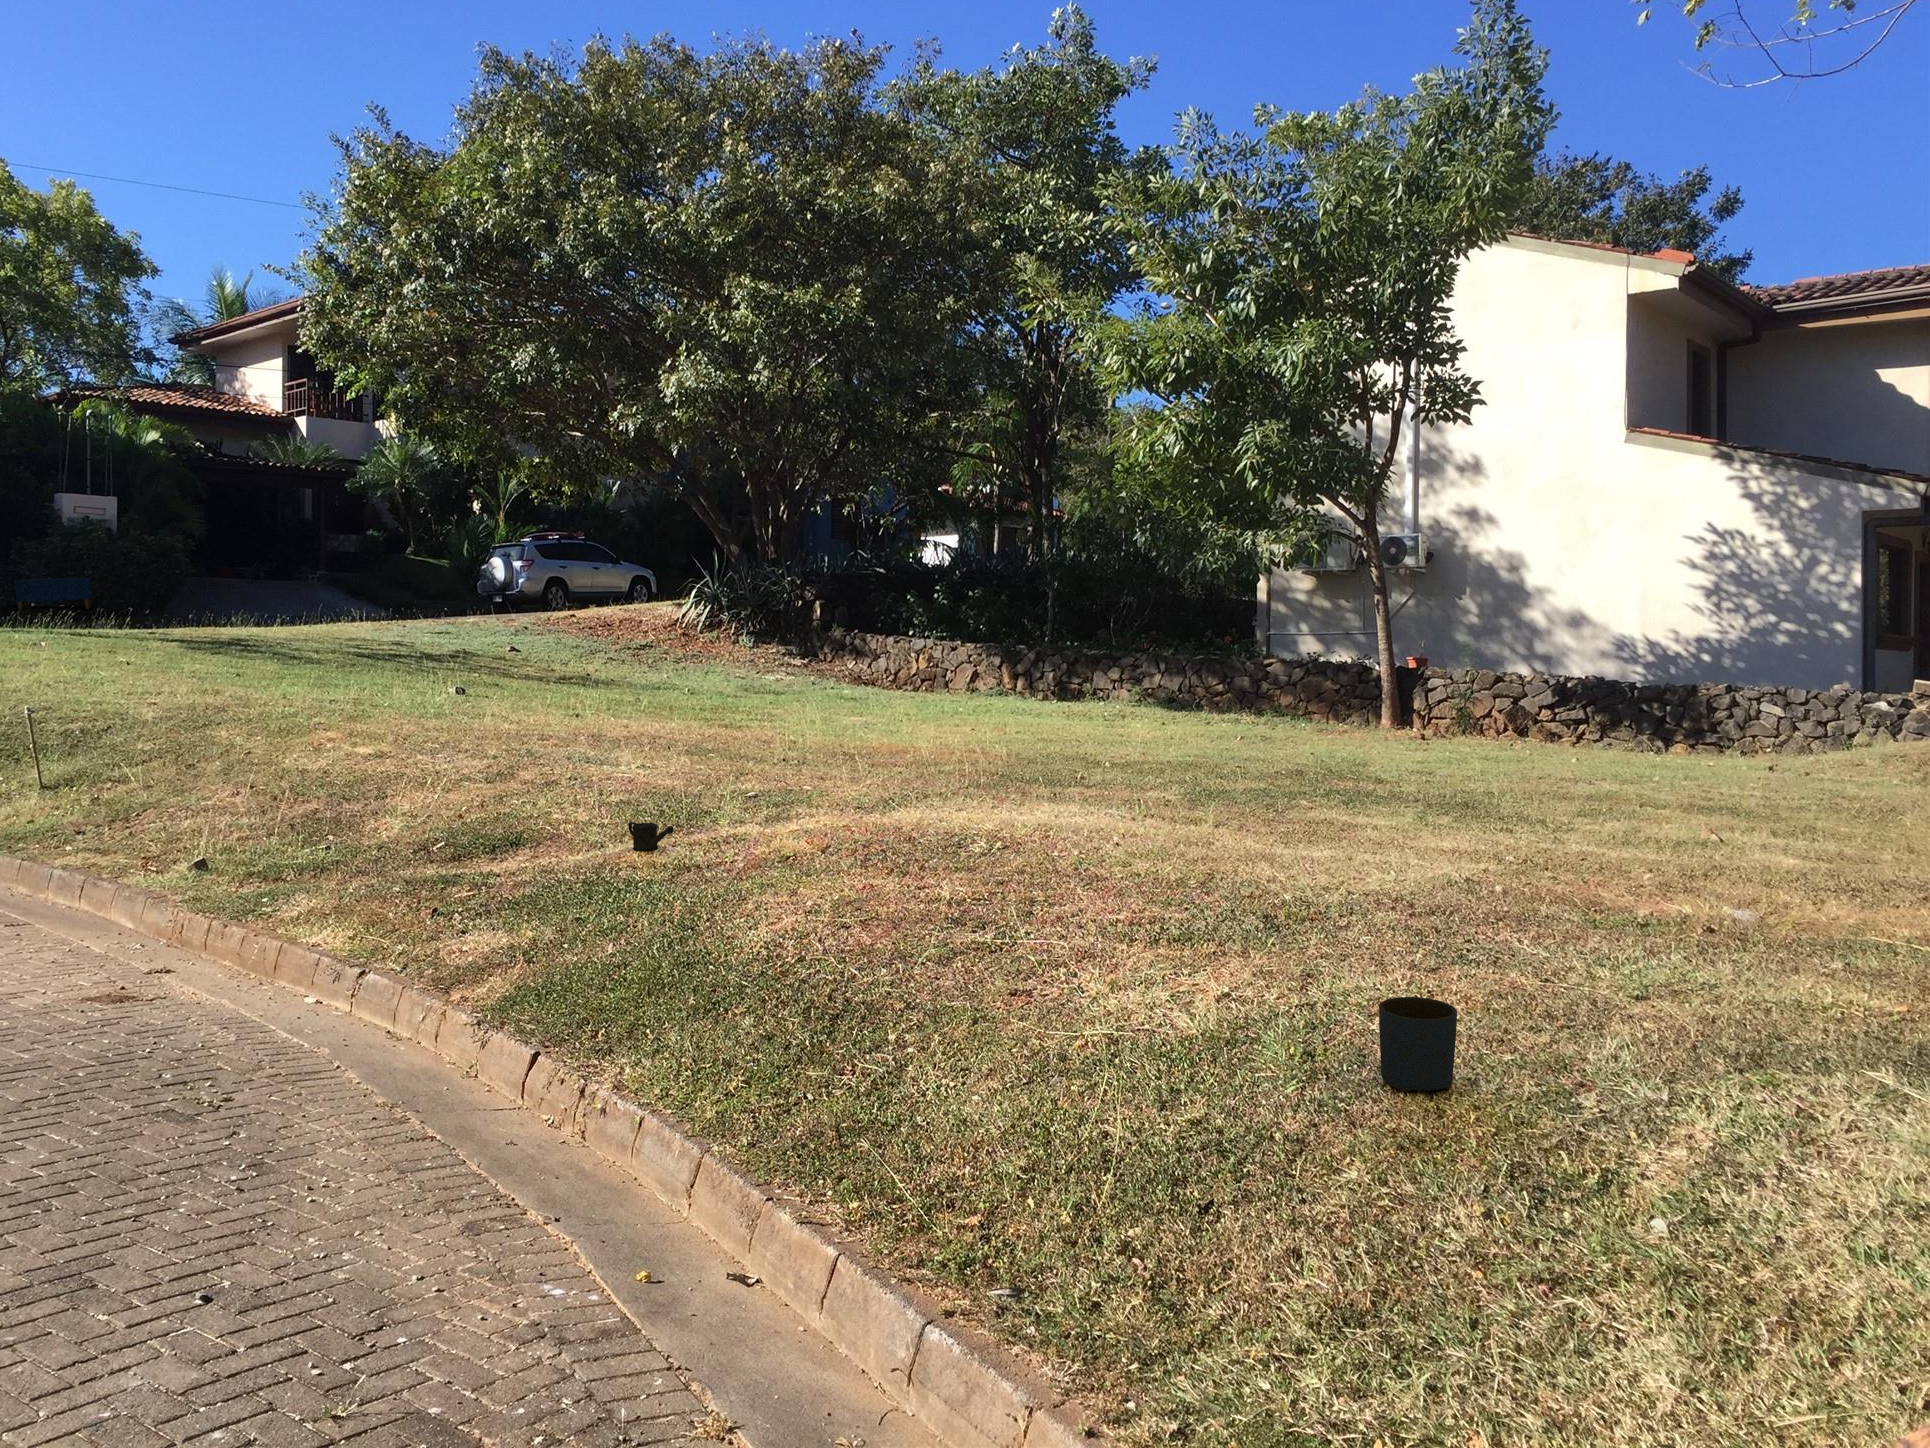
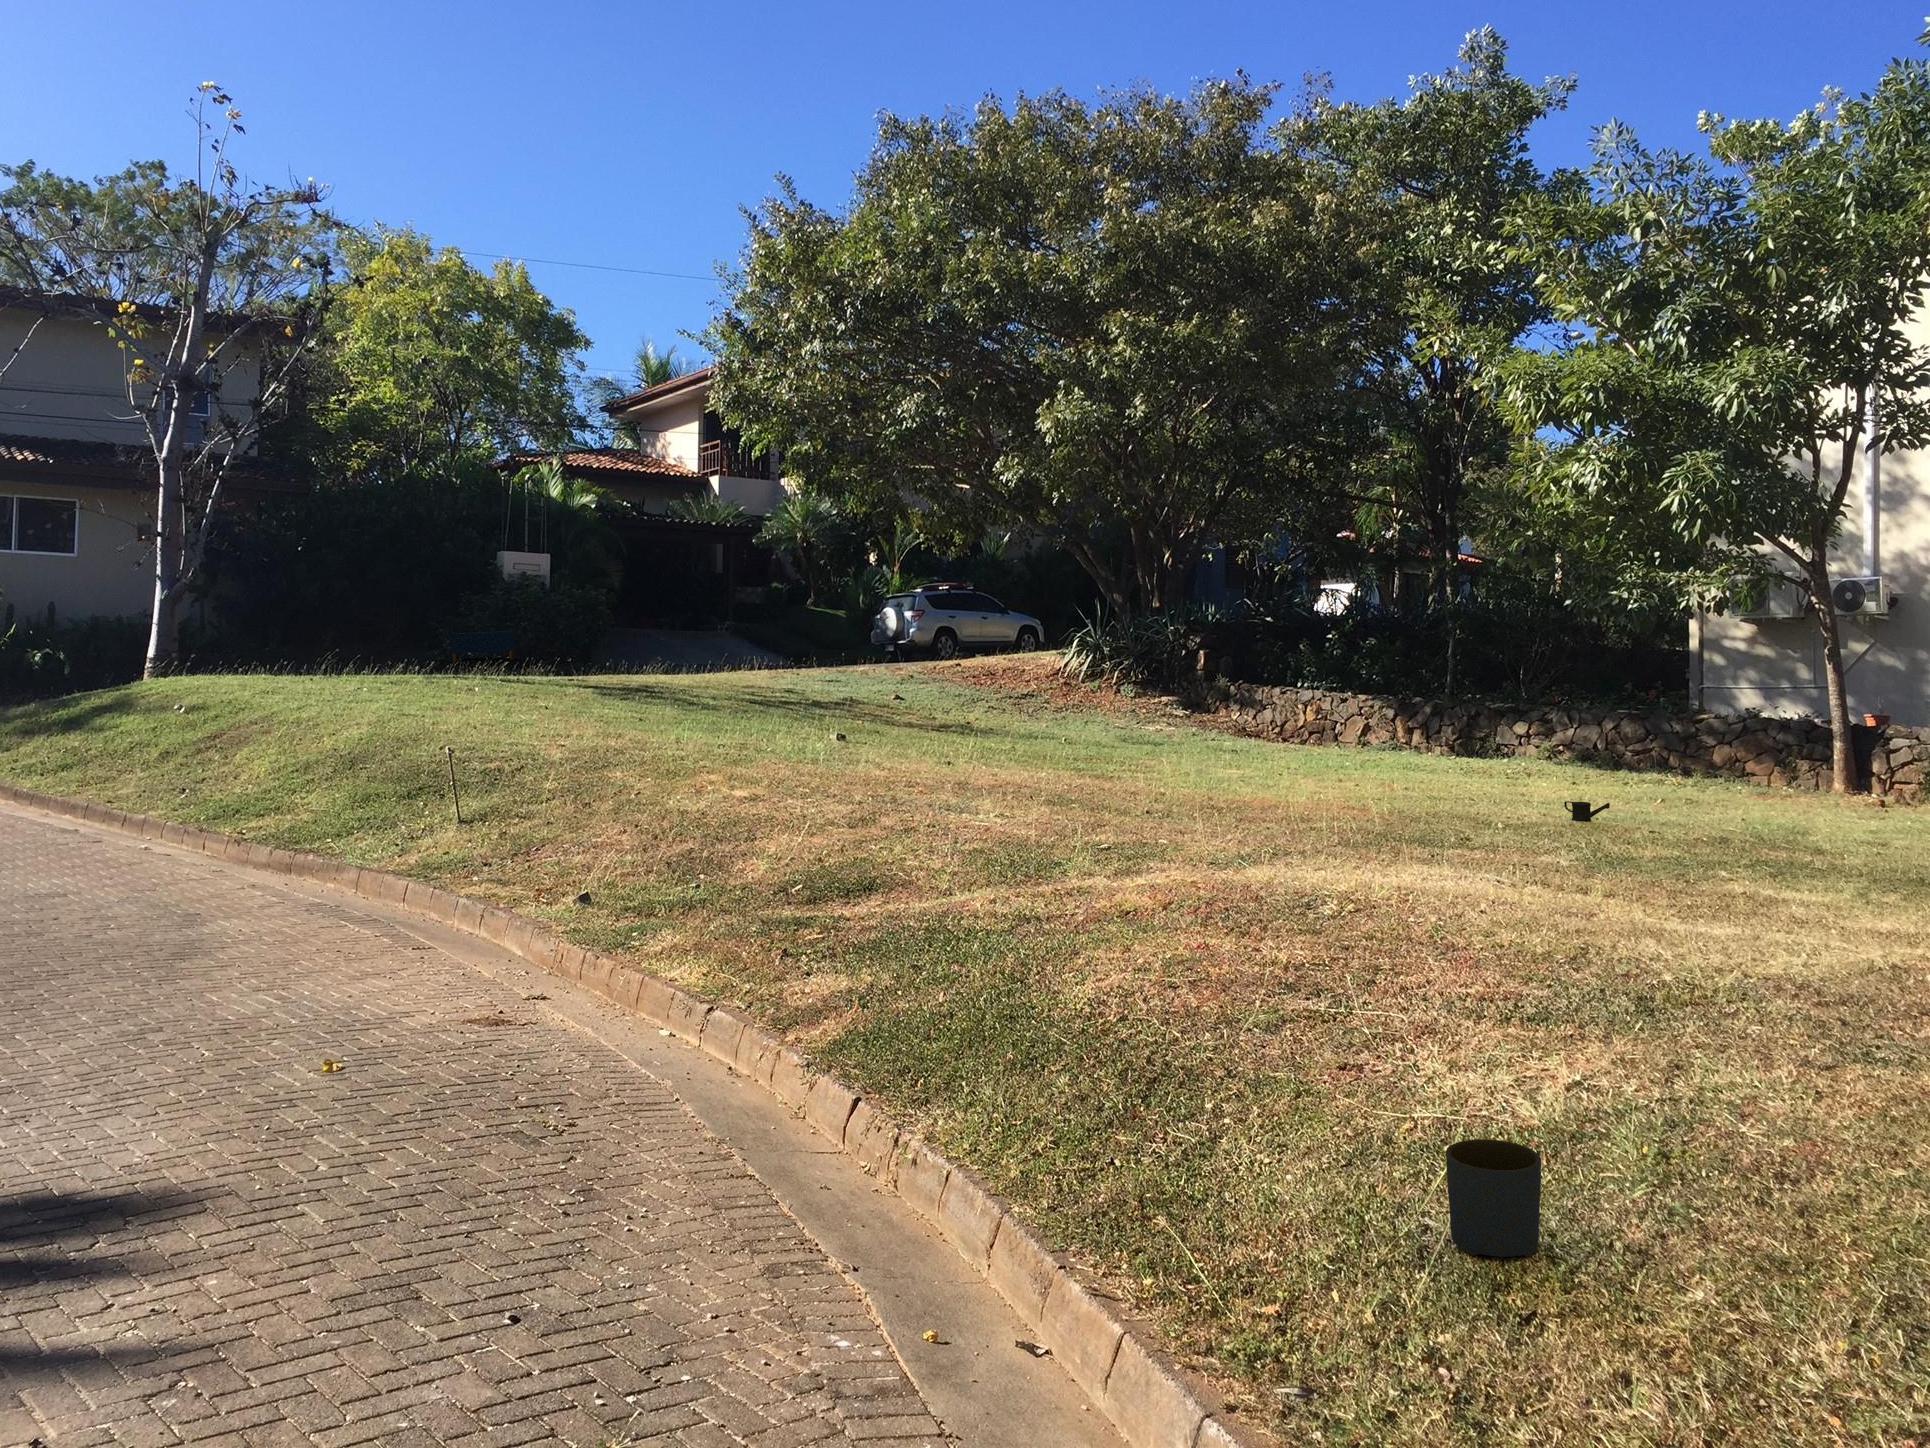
watering can: present [628,822,673,851] -> present [1564,801,1610,822]
planter: present [1379,997,1457,1092] -> present [1446,1139,1541,1258]

